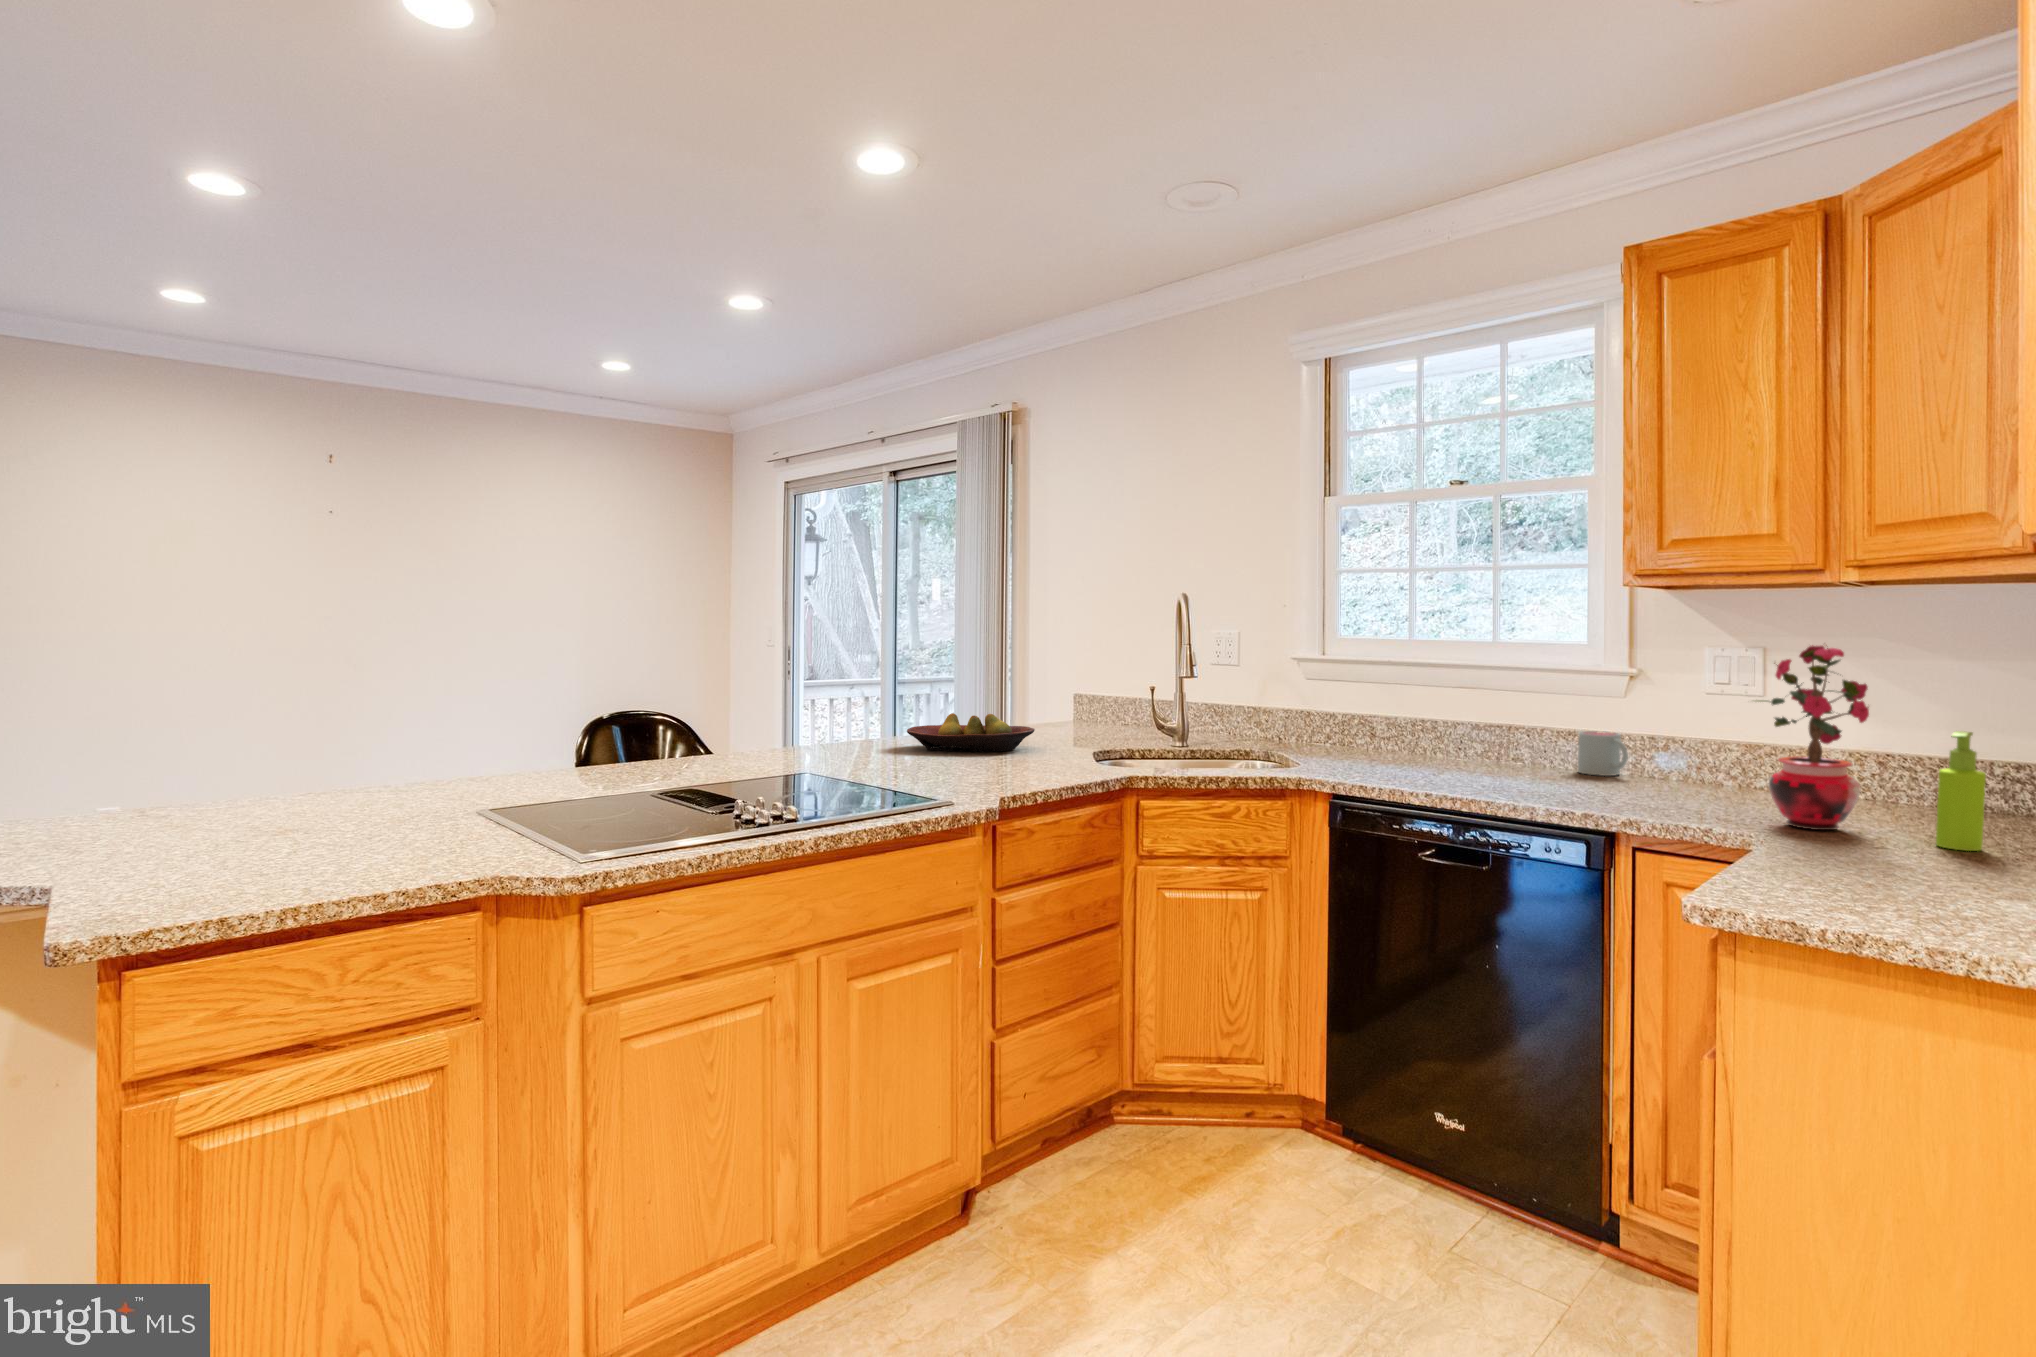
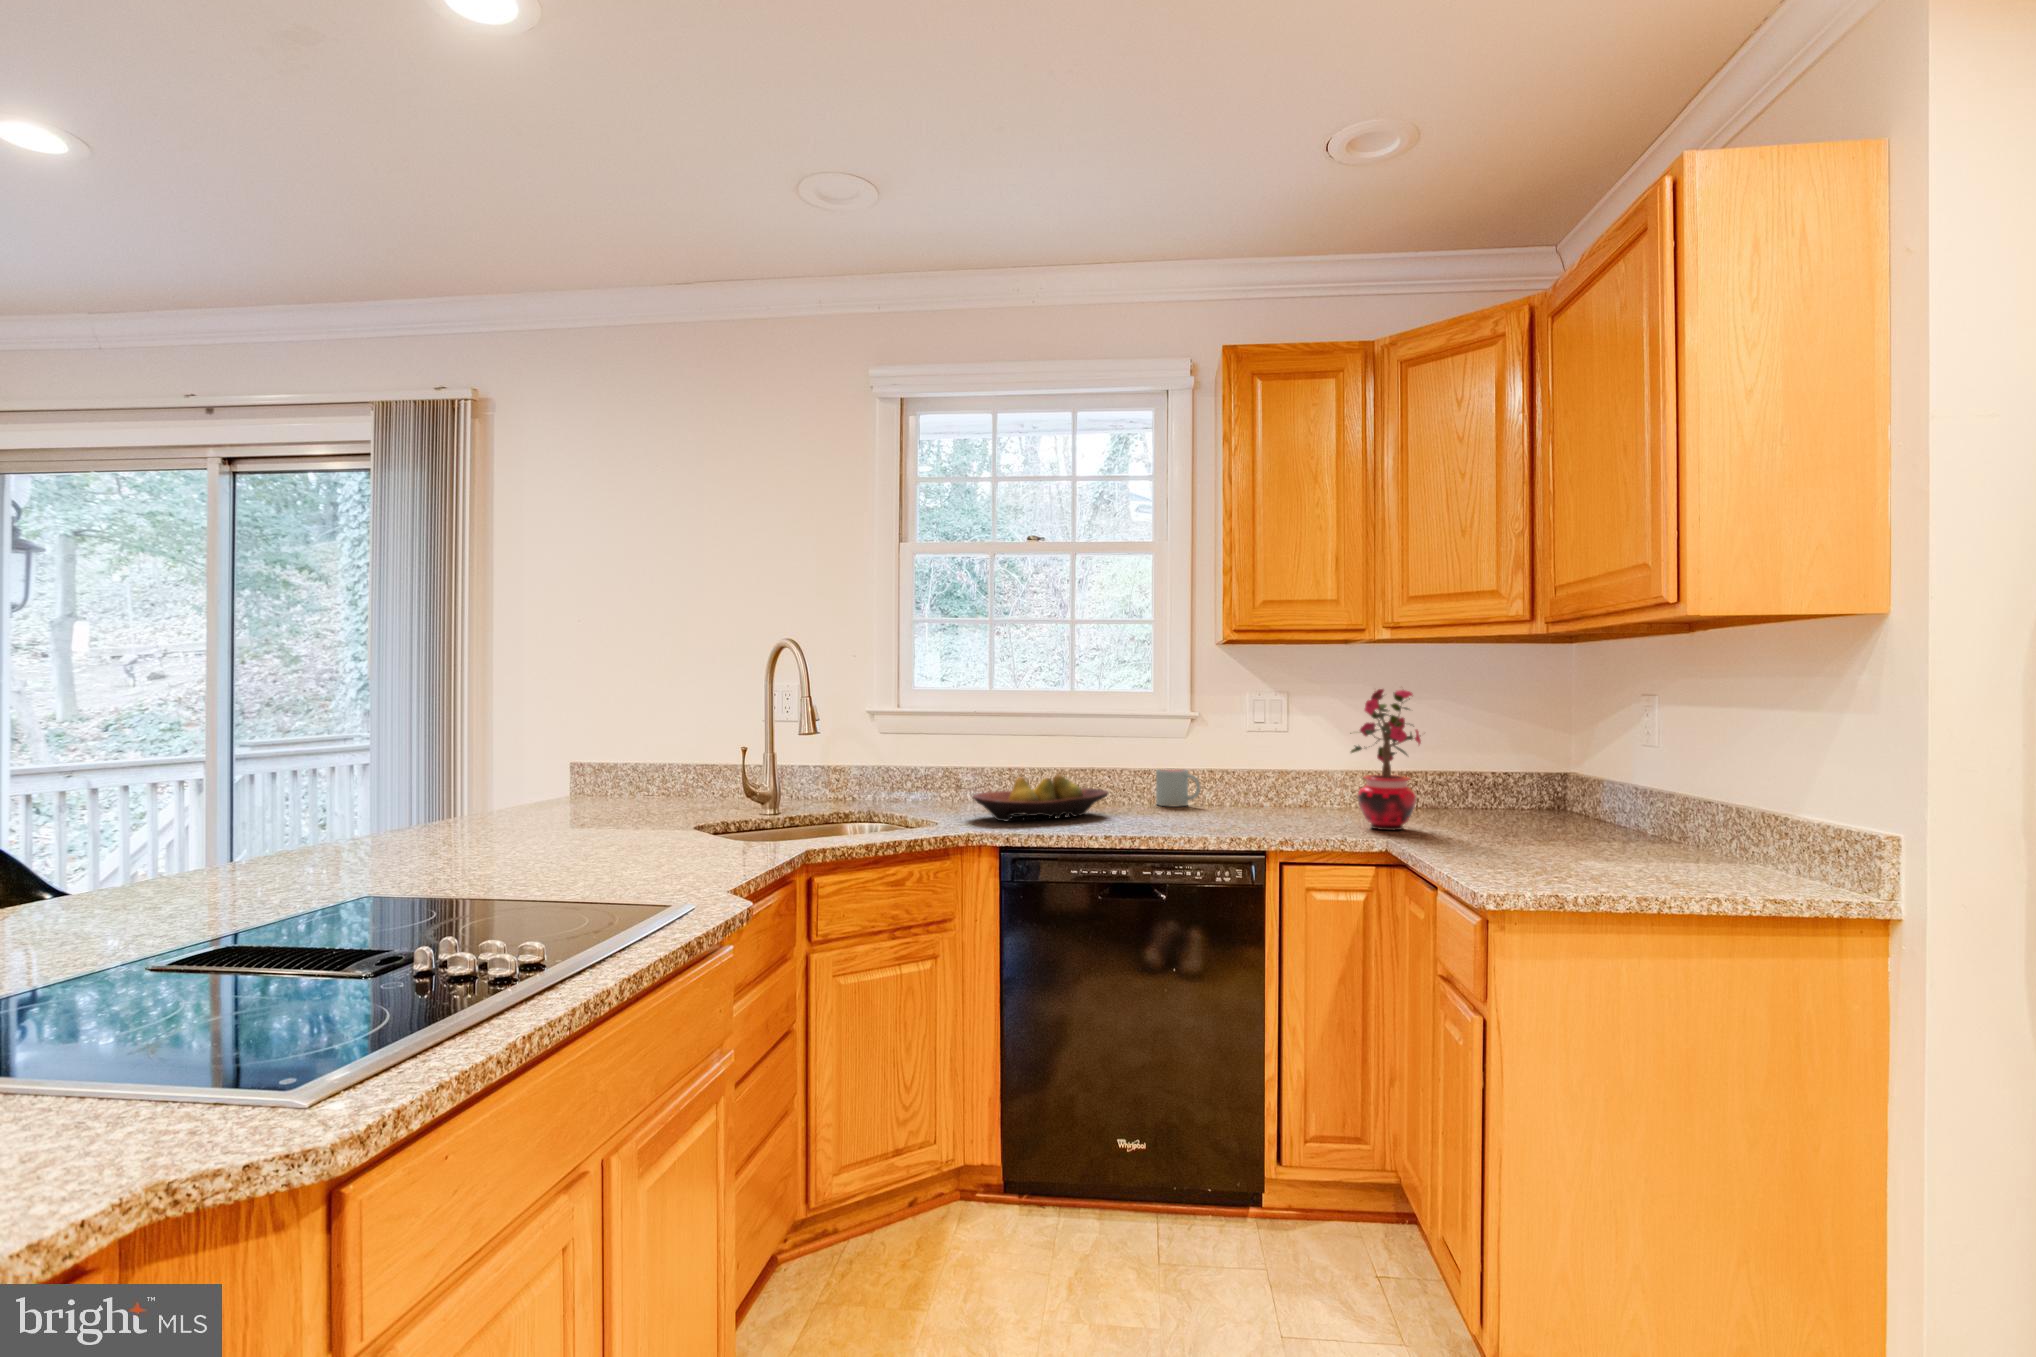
fruit bowl: present [907,713,1035,752] -> present [972,775,1109,821]
soap dispenser: present [1936,731,1986,851] -> none [1465,748,1492,833]

